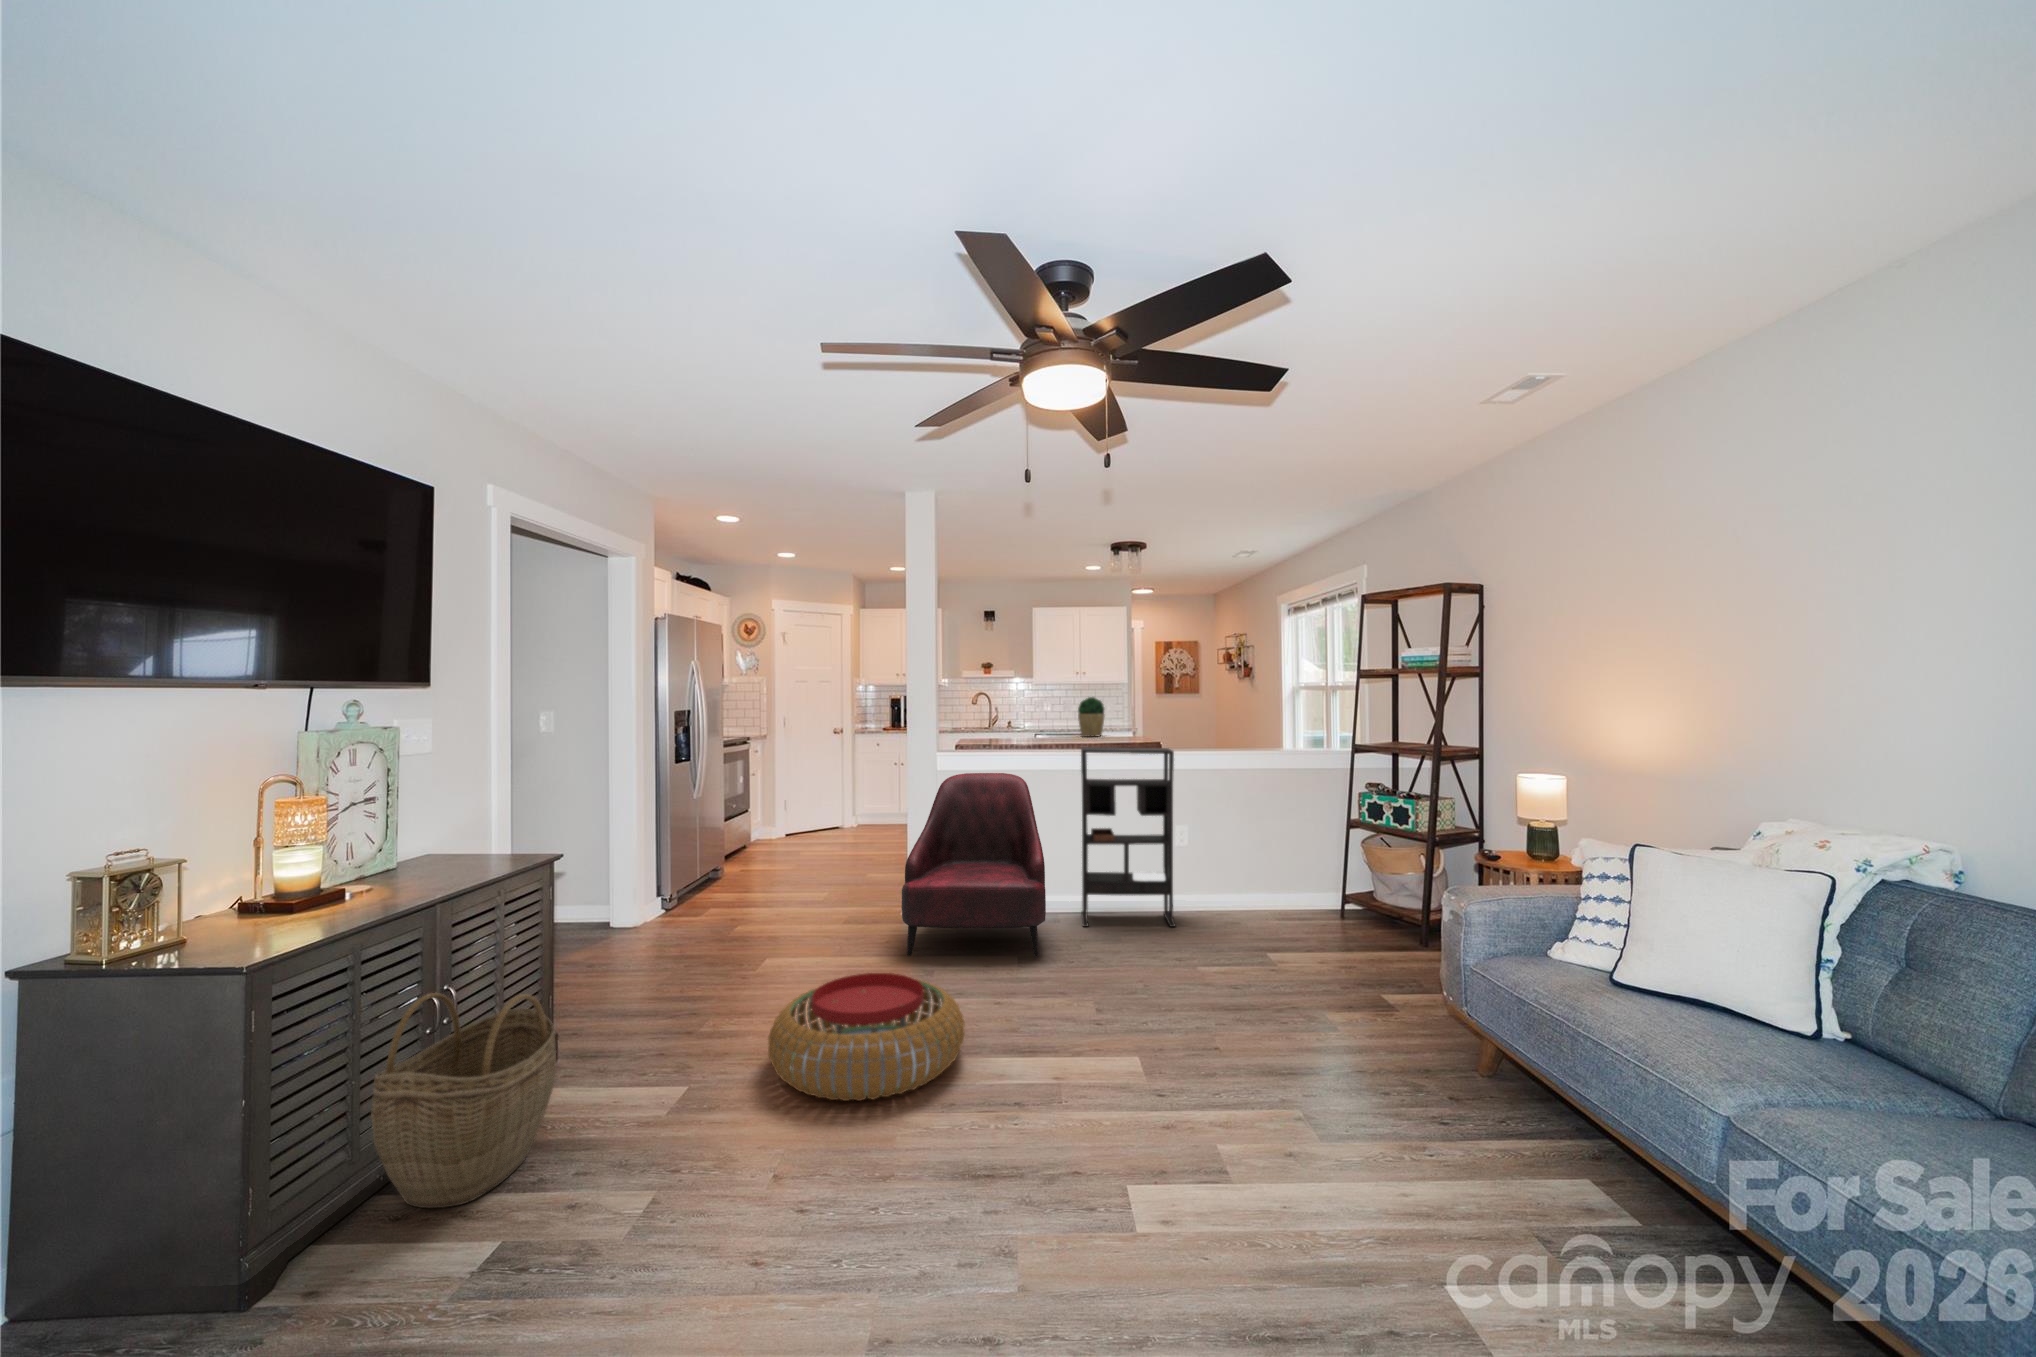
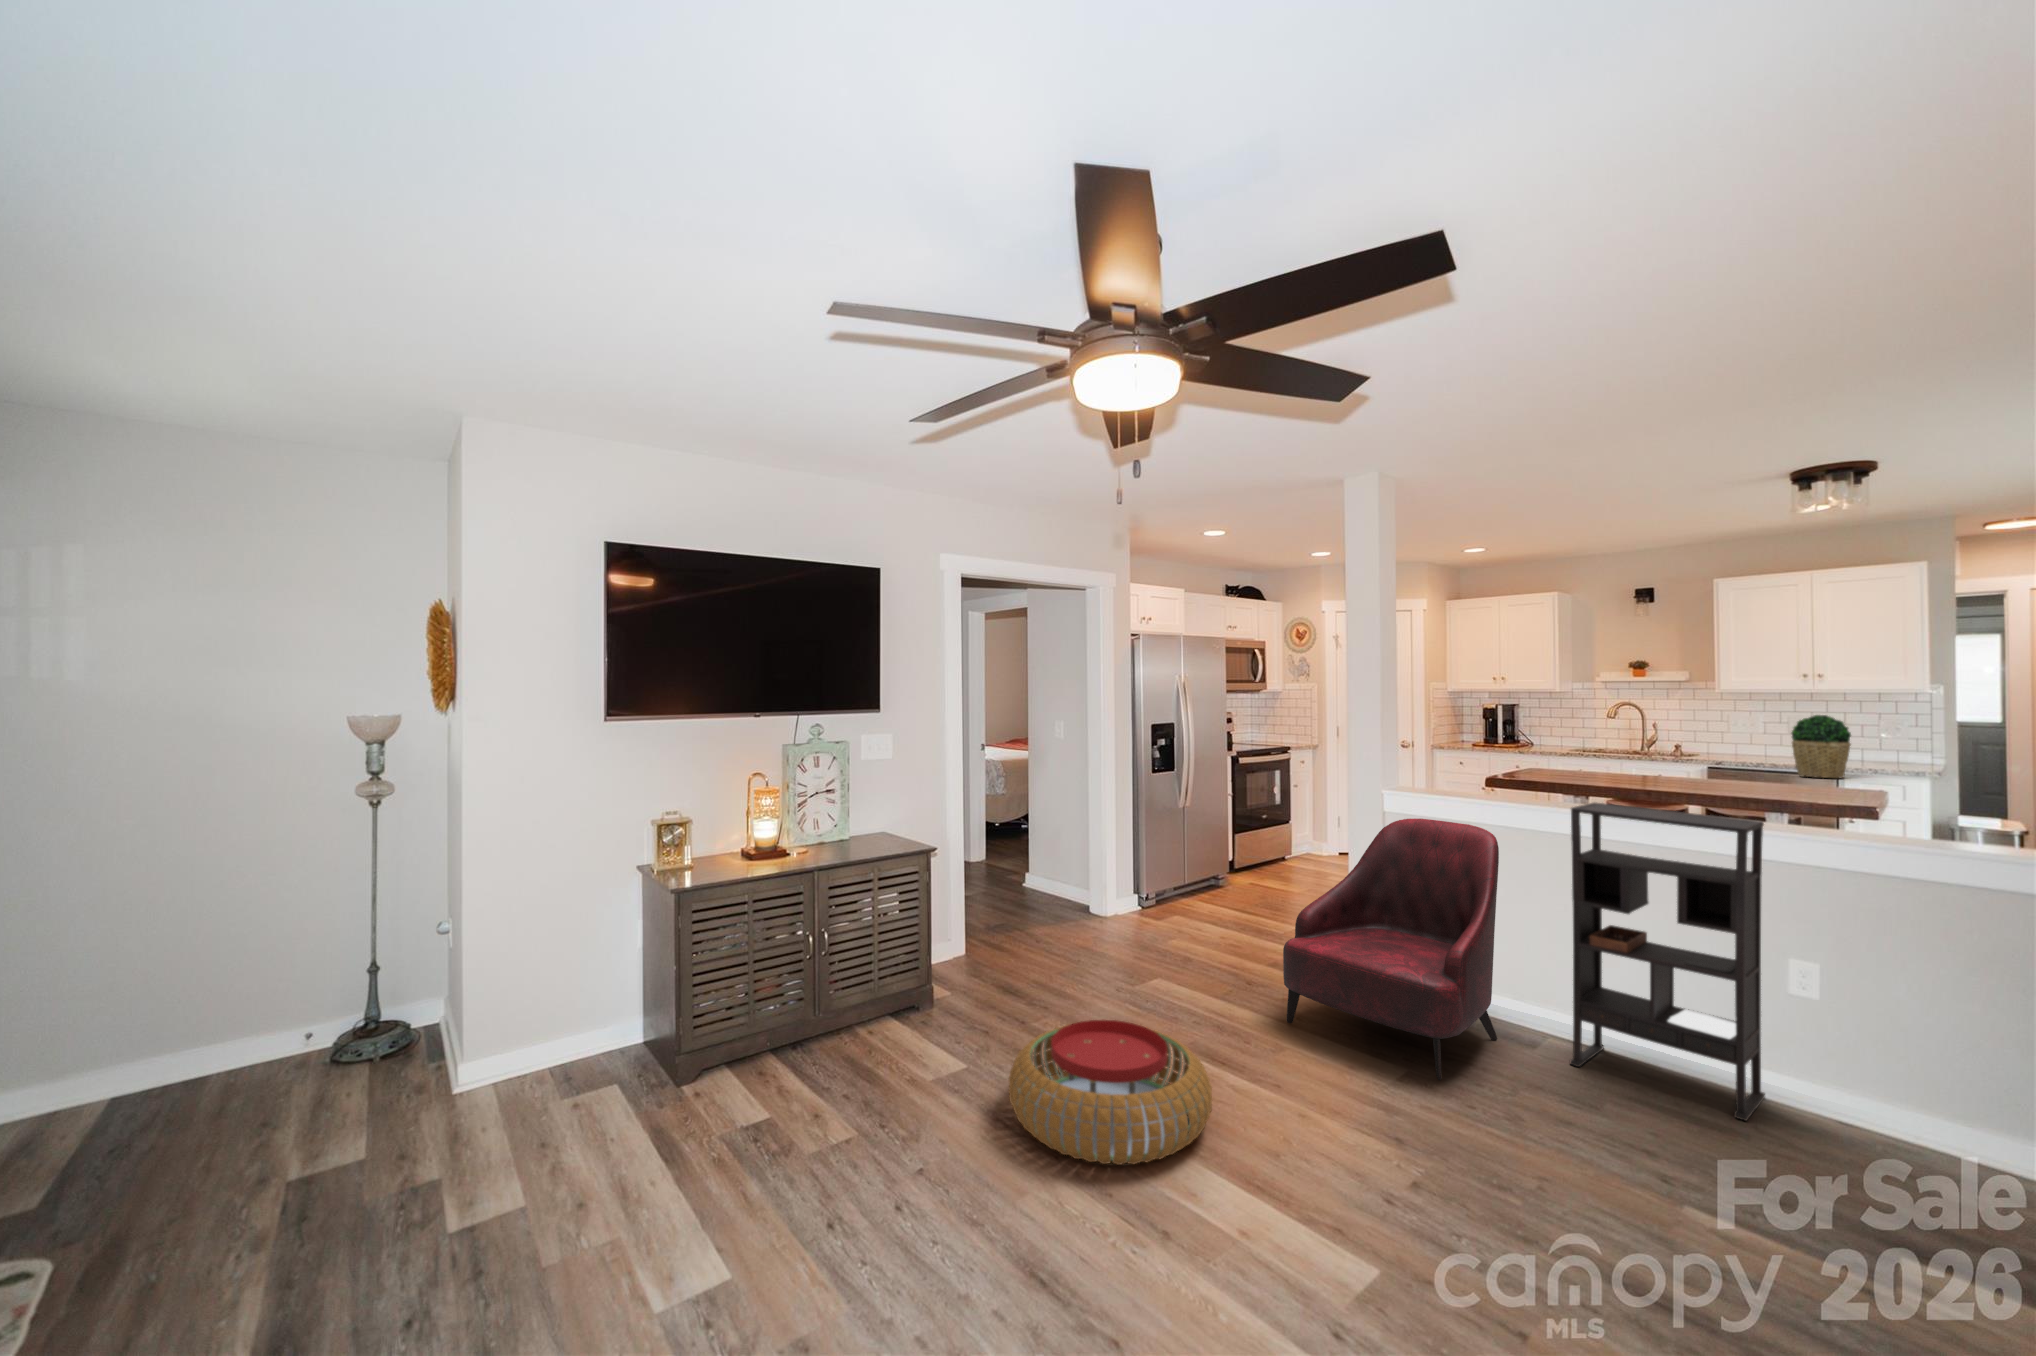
woven basket: present [371,993,556,1208] -> none [742,934,861,1090]

